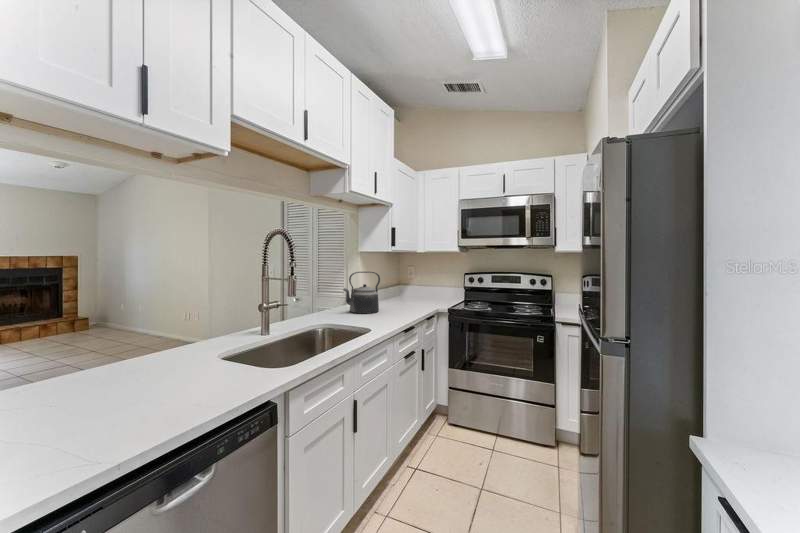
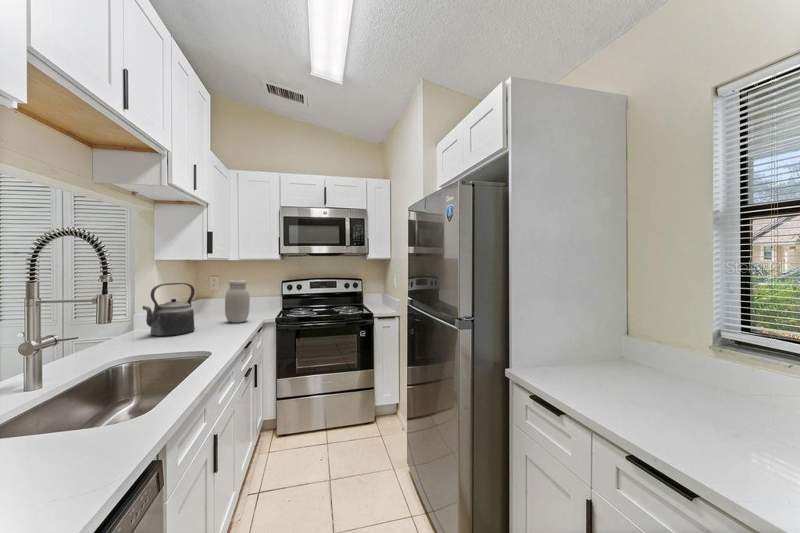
jar: none [405,271,425,310] -> present [225,280,250,323]

